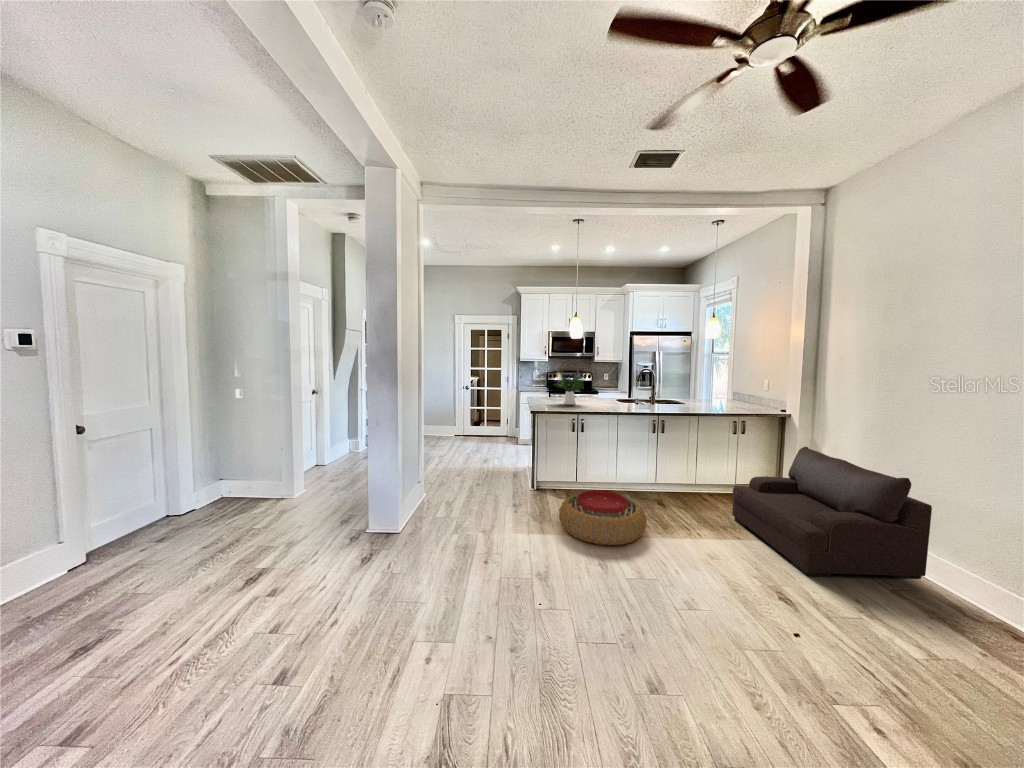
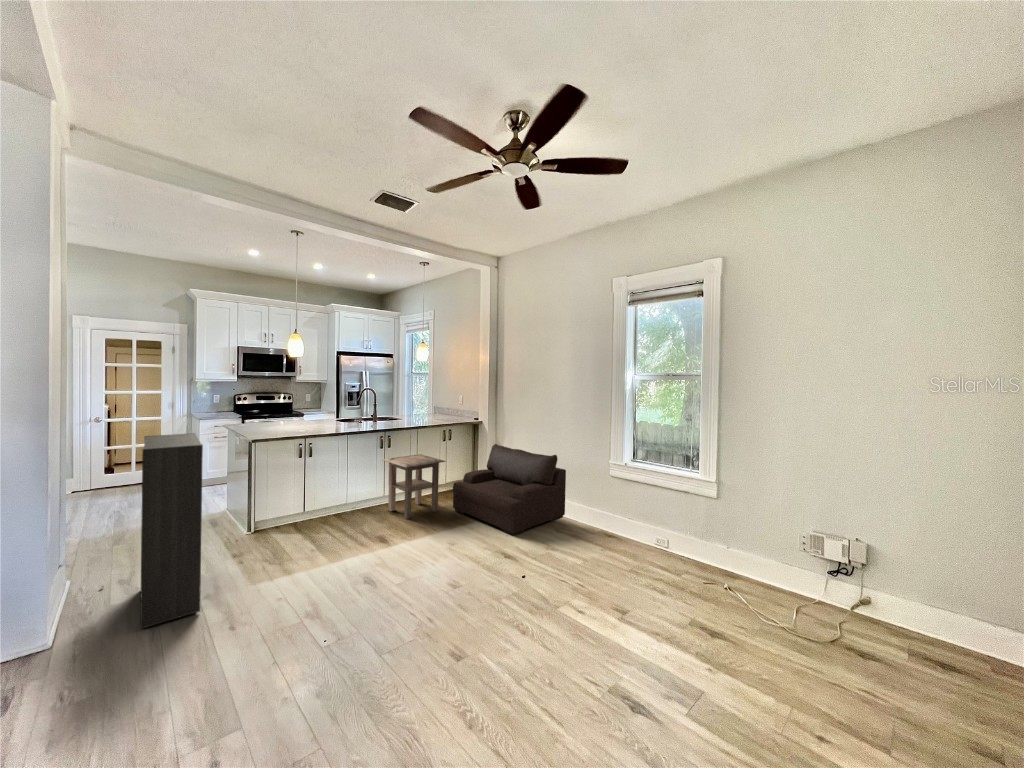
flower arrangement: present [555,368,586,405] -> none [267,388,311,429]
bookcase: none [443,401,490,538] -> present [101,433,203,629]
side table: none [652,444,724,514] -> present [383,454,445,519]
pouf: present [559,490,647,545] -> none [302,512,396,569]

